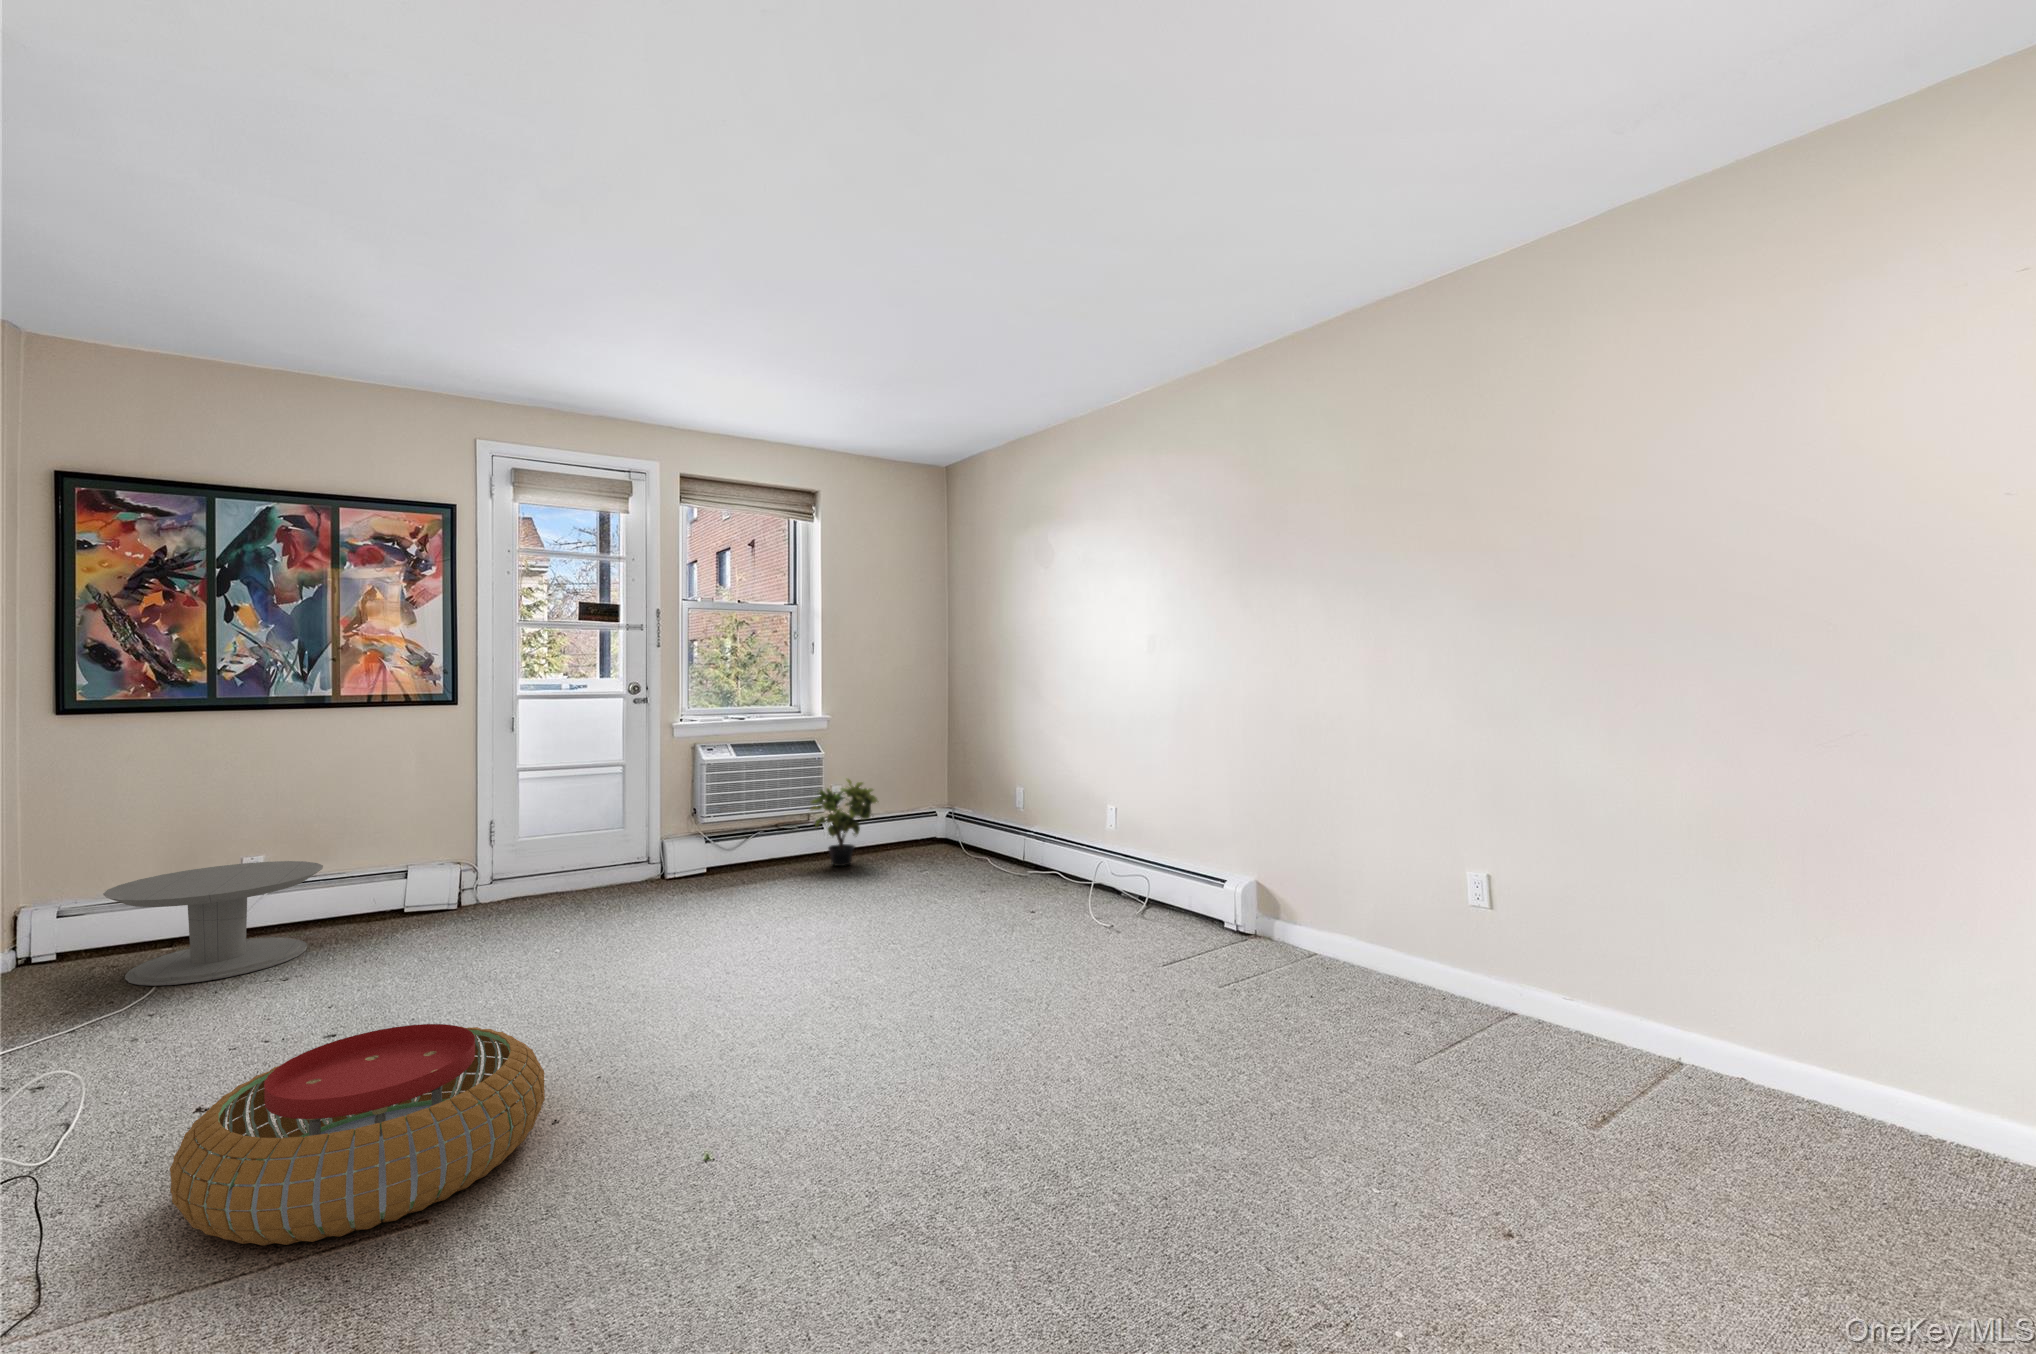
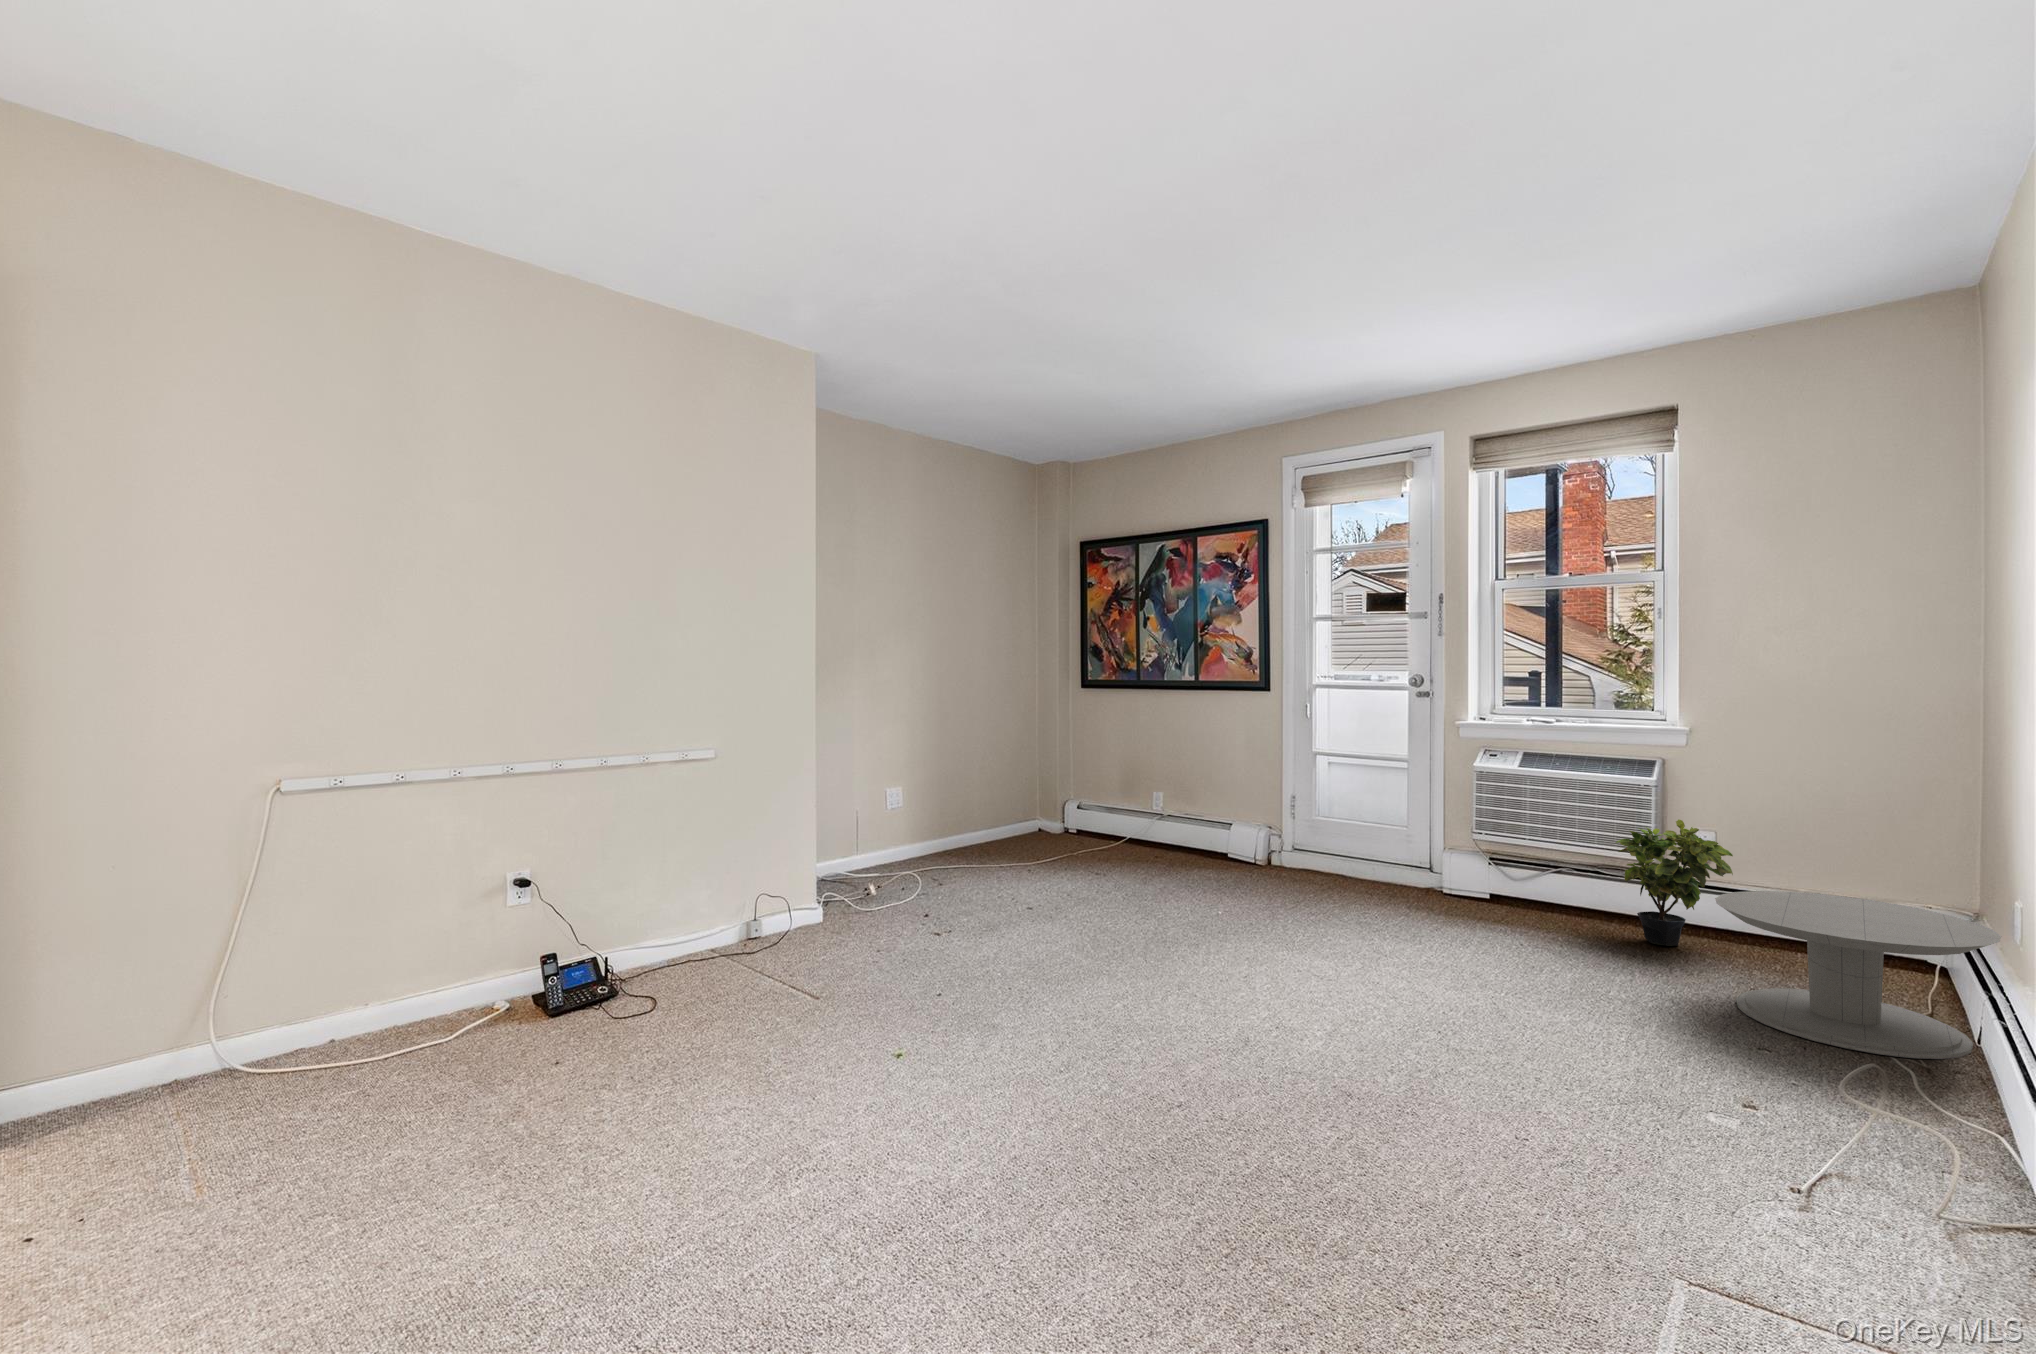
side table: present [103,861,323,986] -> present [1715,891,2001,1059]
pouf: present [170,1024,545,1246] -> none [792,882,976,984]

